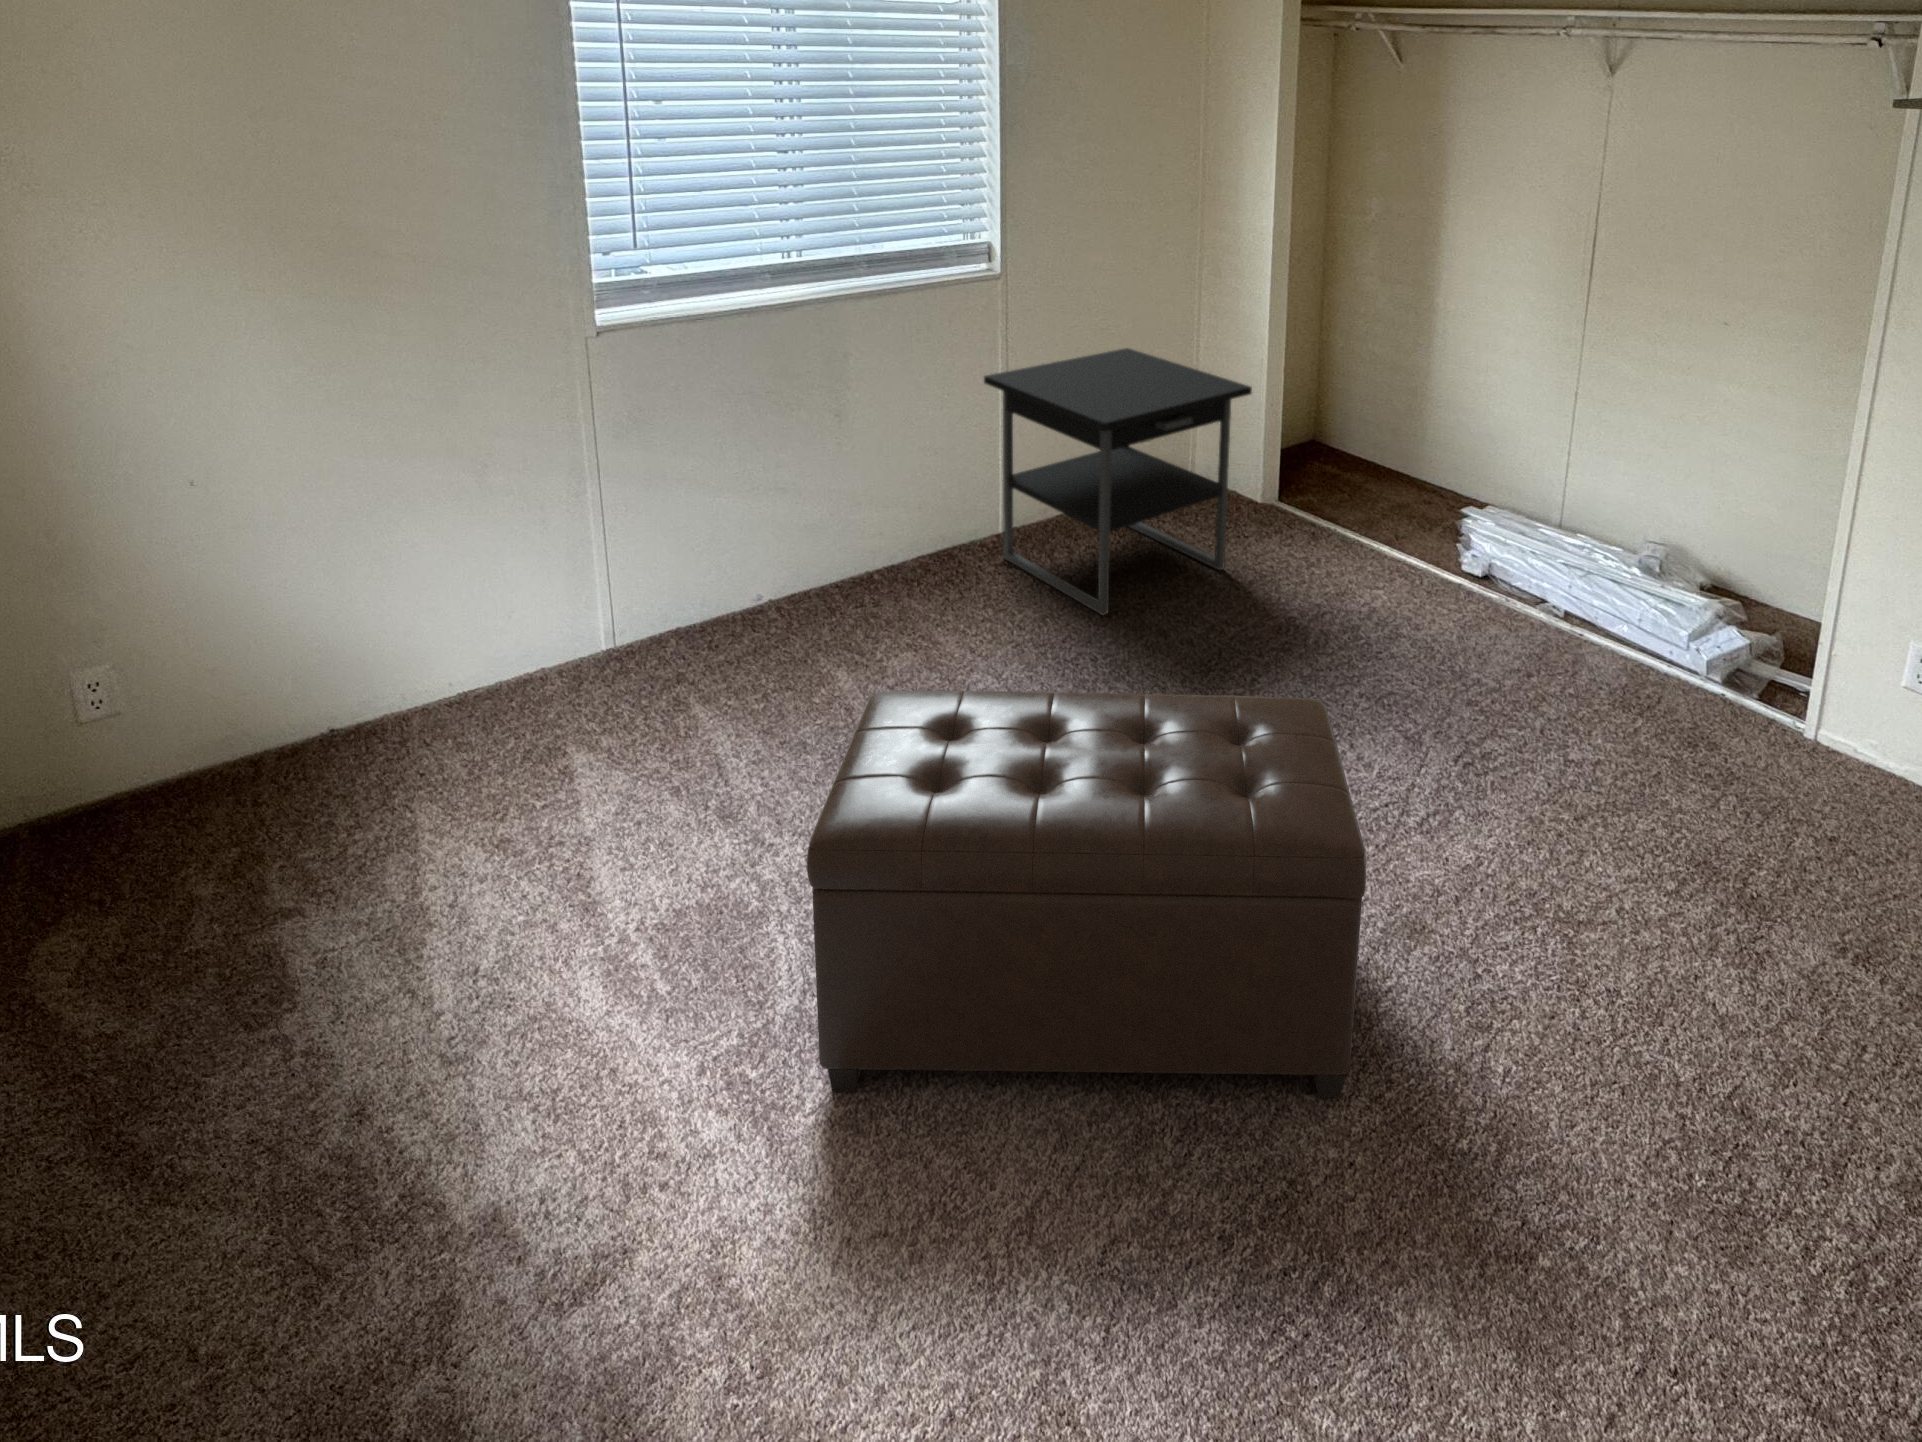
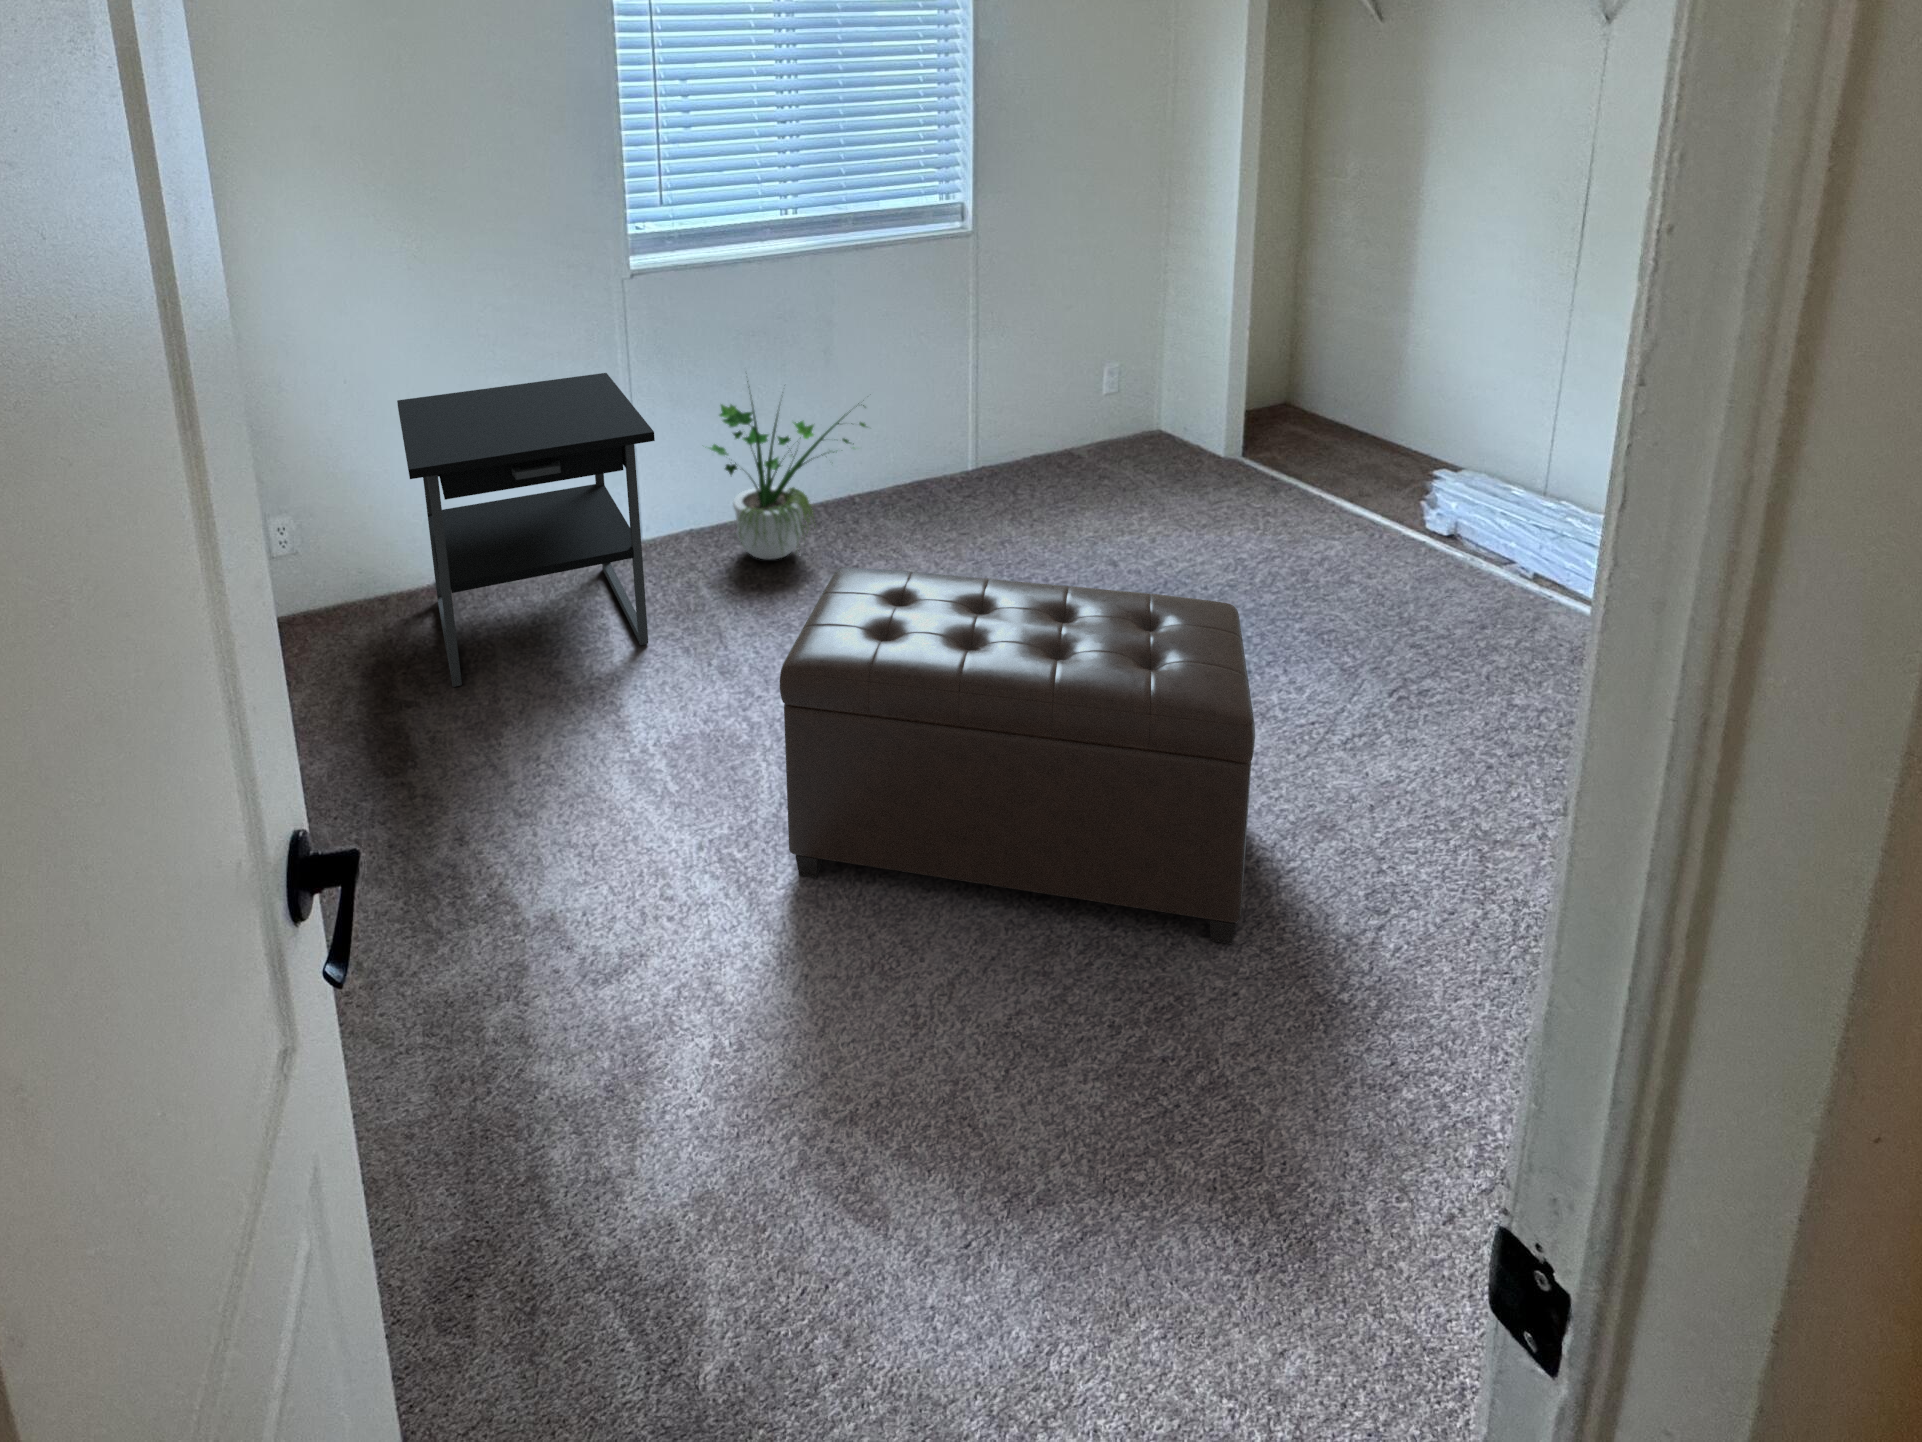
nightstand: present [984,348,1252,615] -> present [397,373,655,687]
potted plant: none [693,434,902,661] -> present [709,381,866,559]

